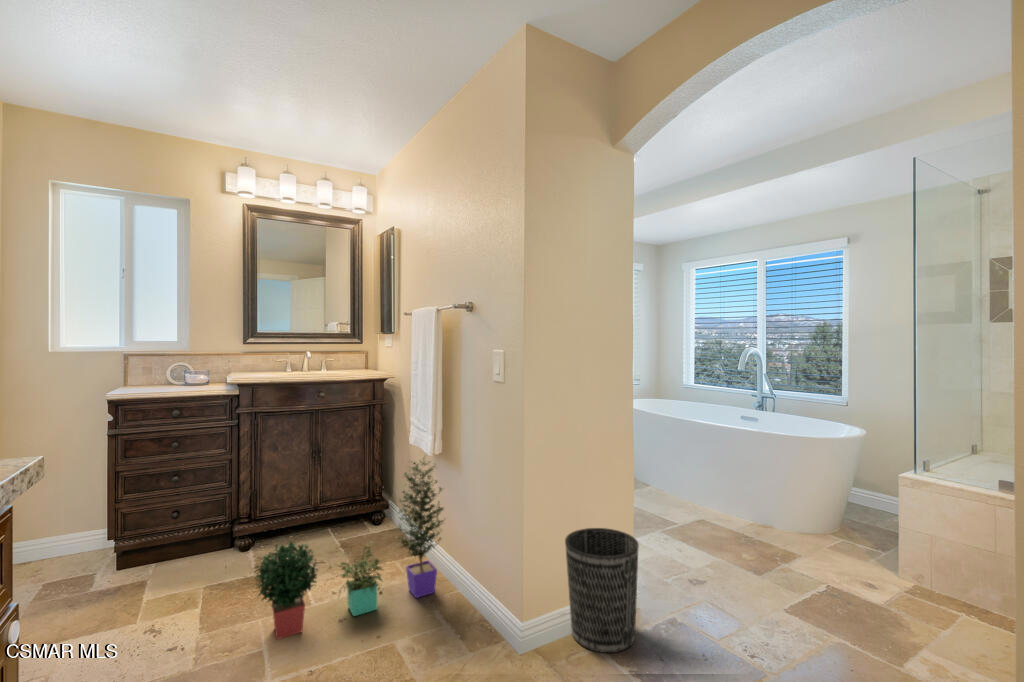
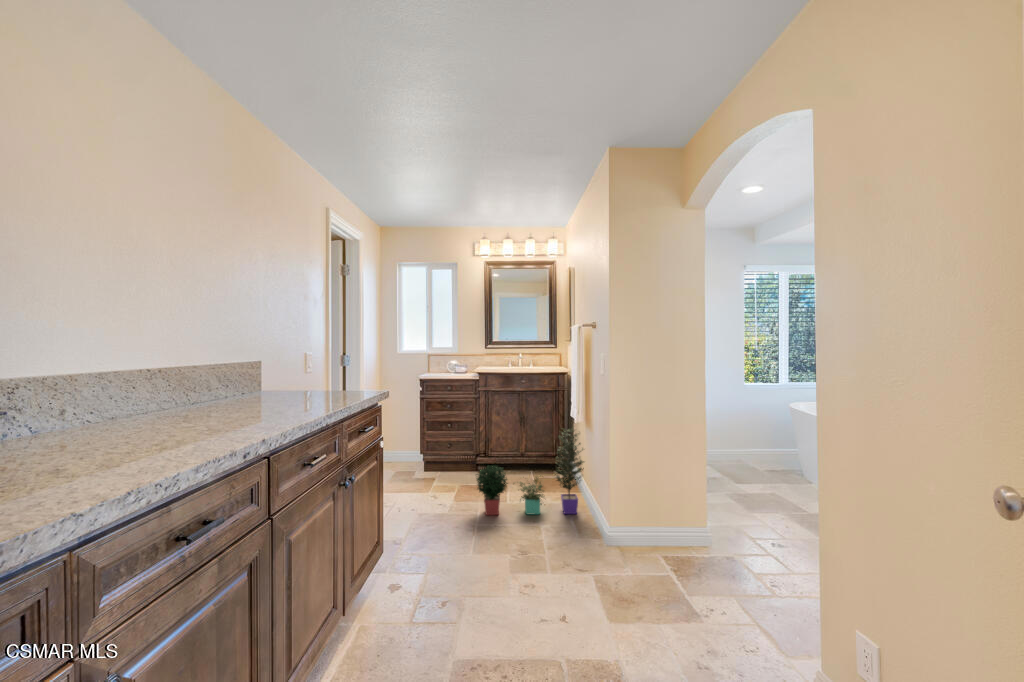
wastebasket: present [565,528,639,653] -> none [646,487,698,569]

